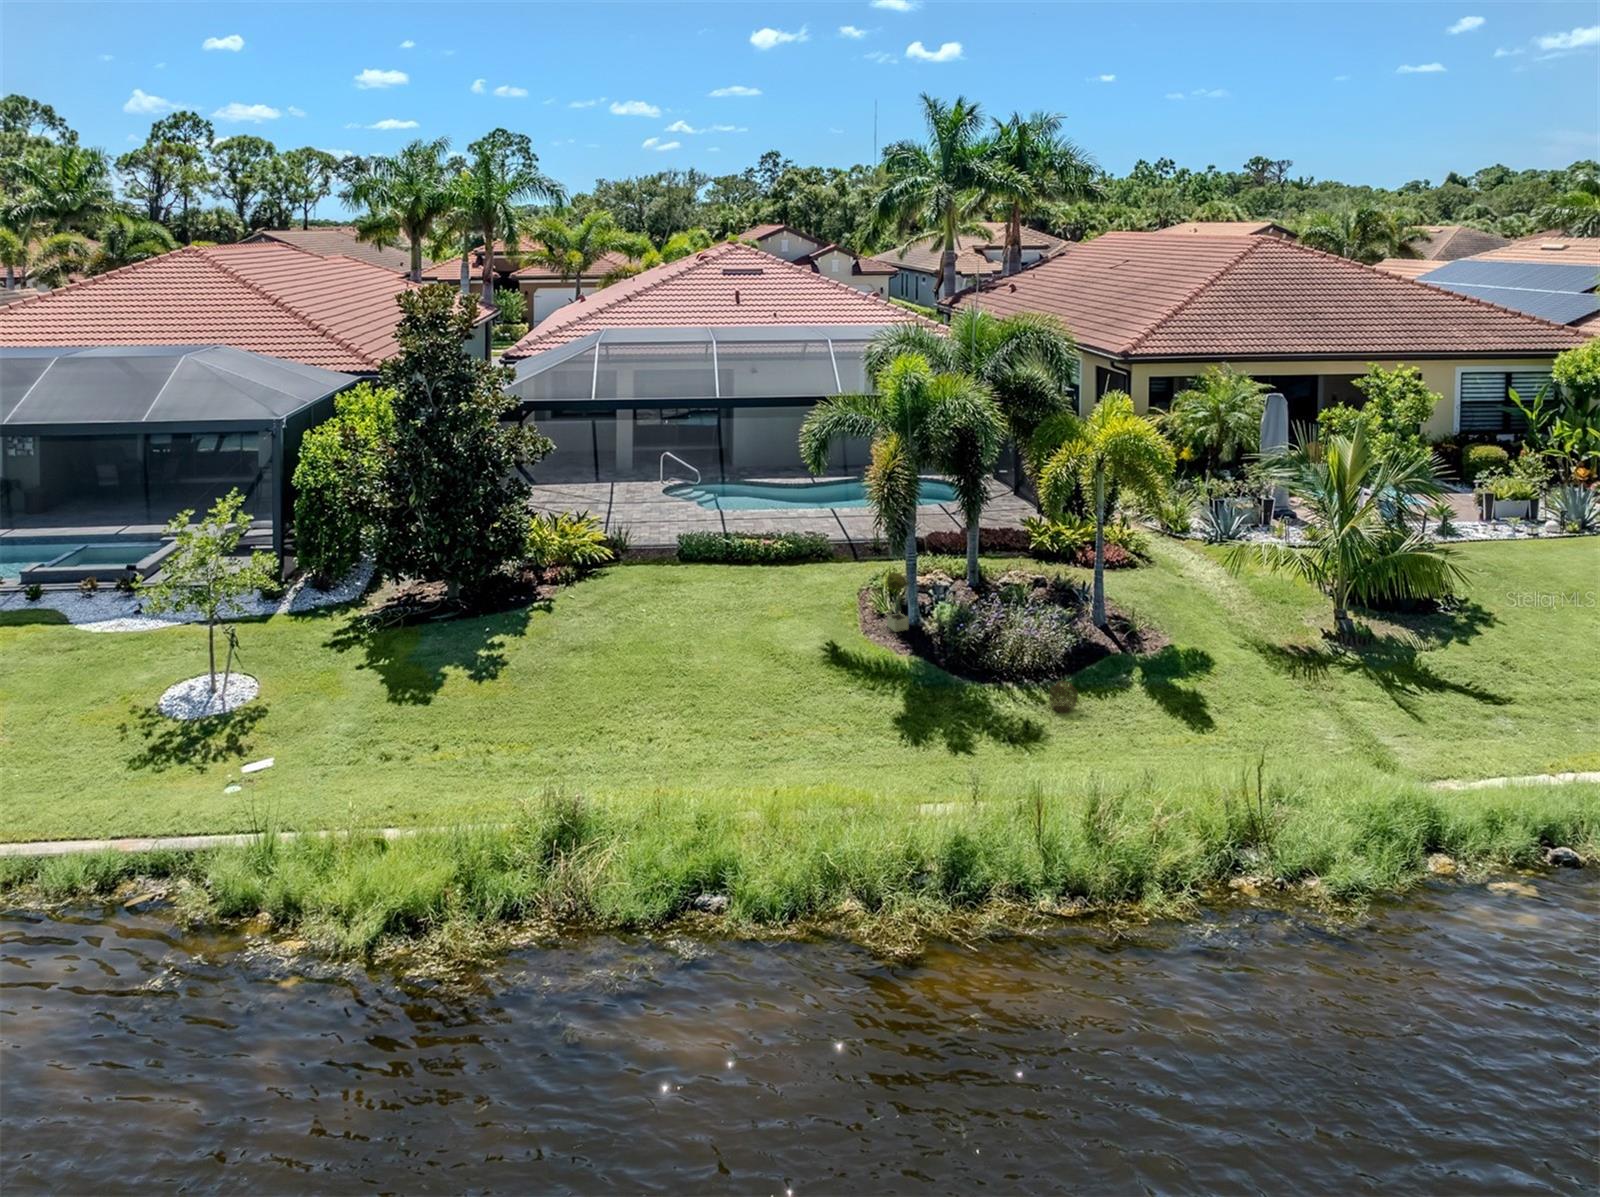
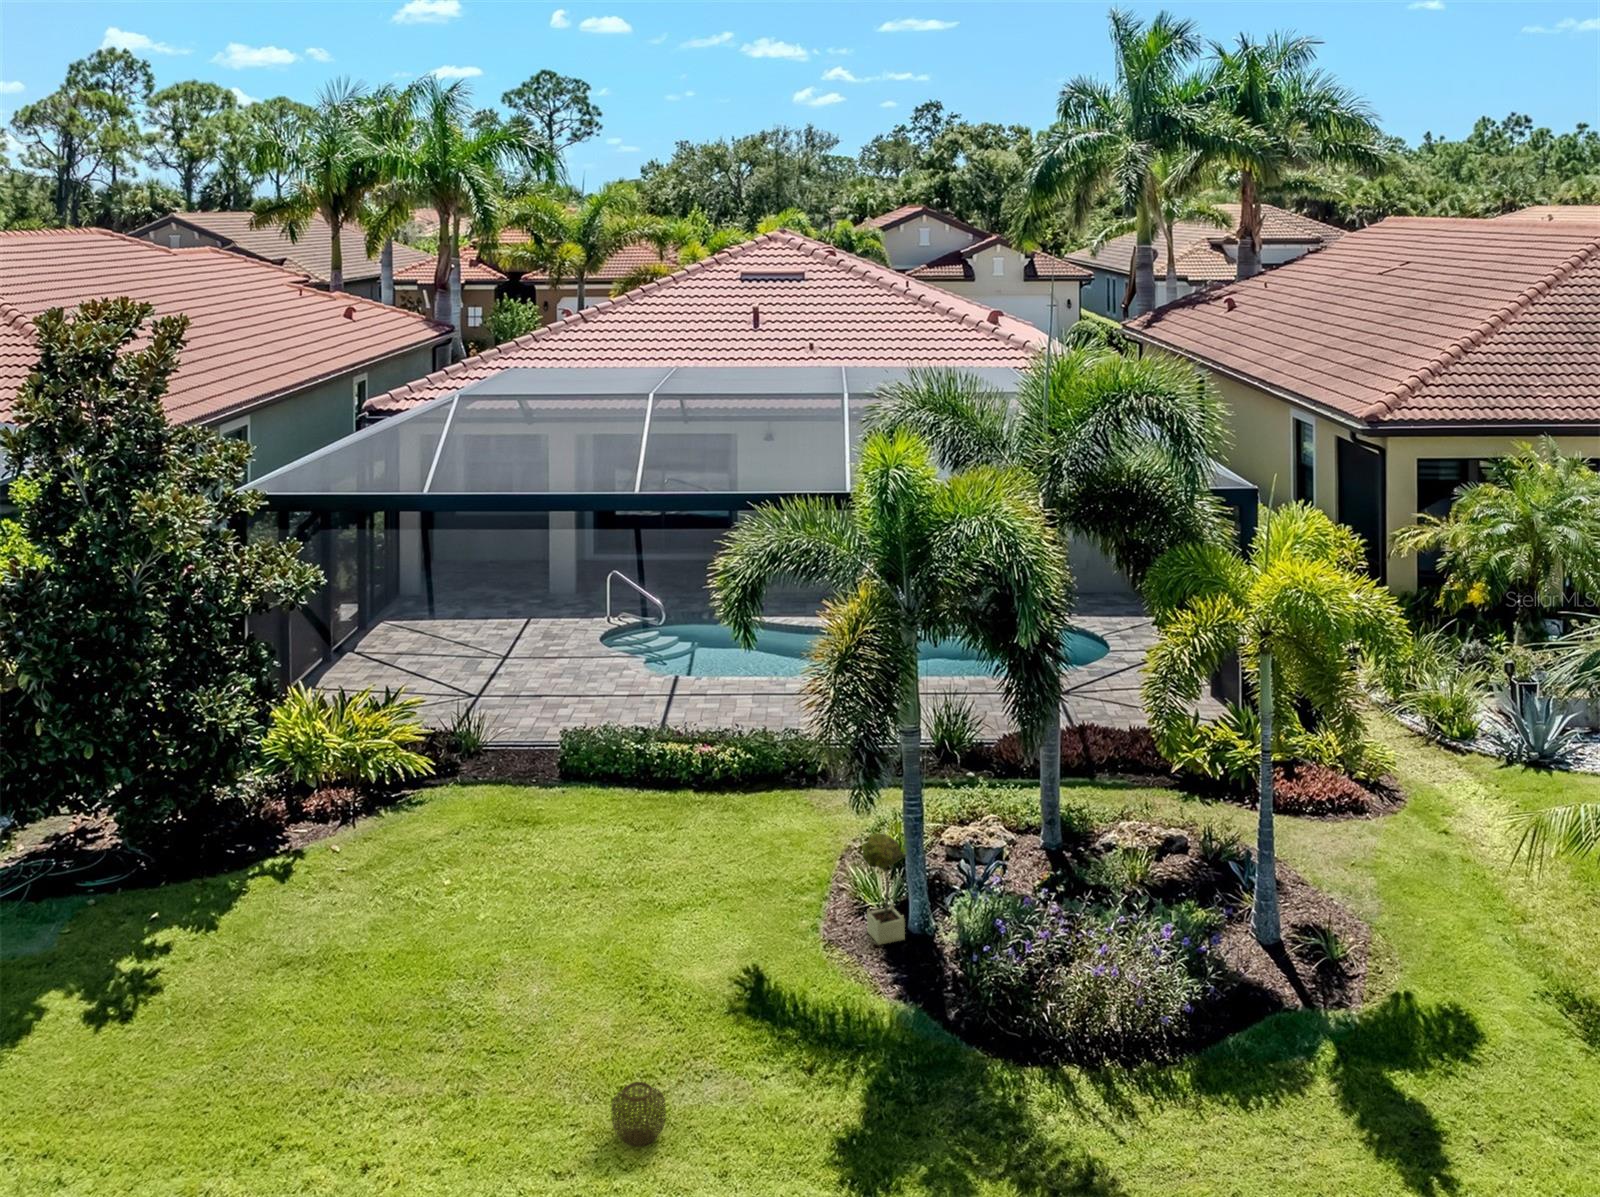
woven basket: present [1049,681,1078,713] -> present [611,1082,666,1146]

